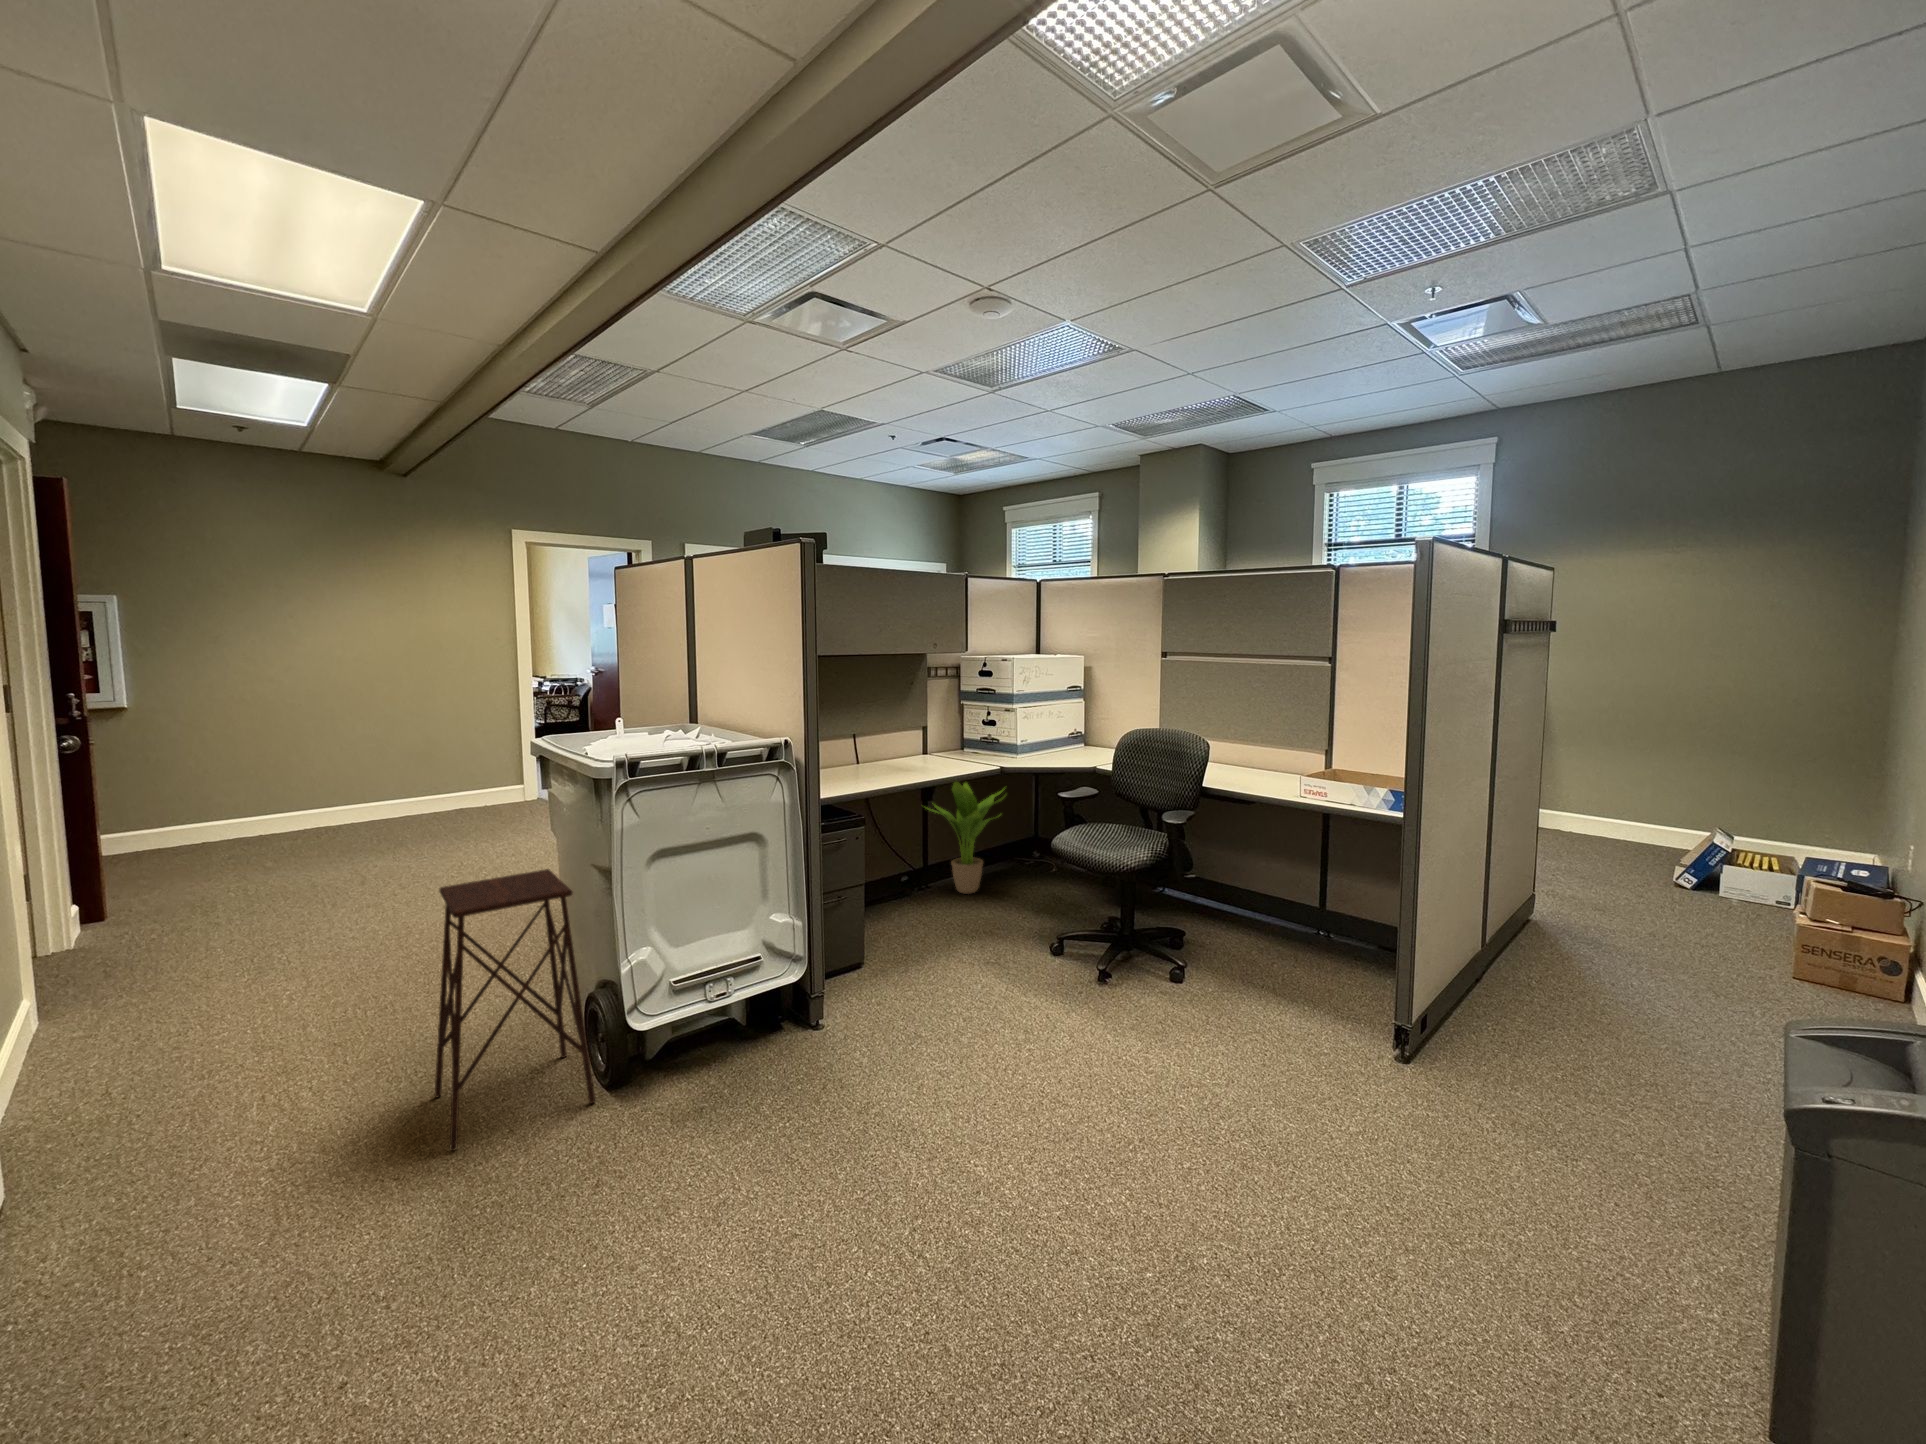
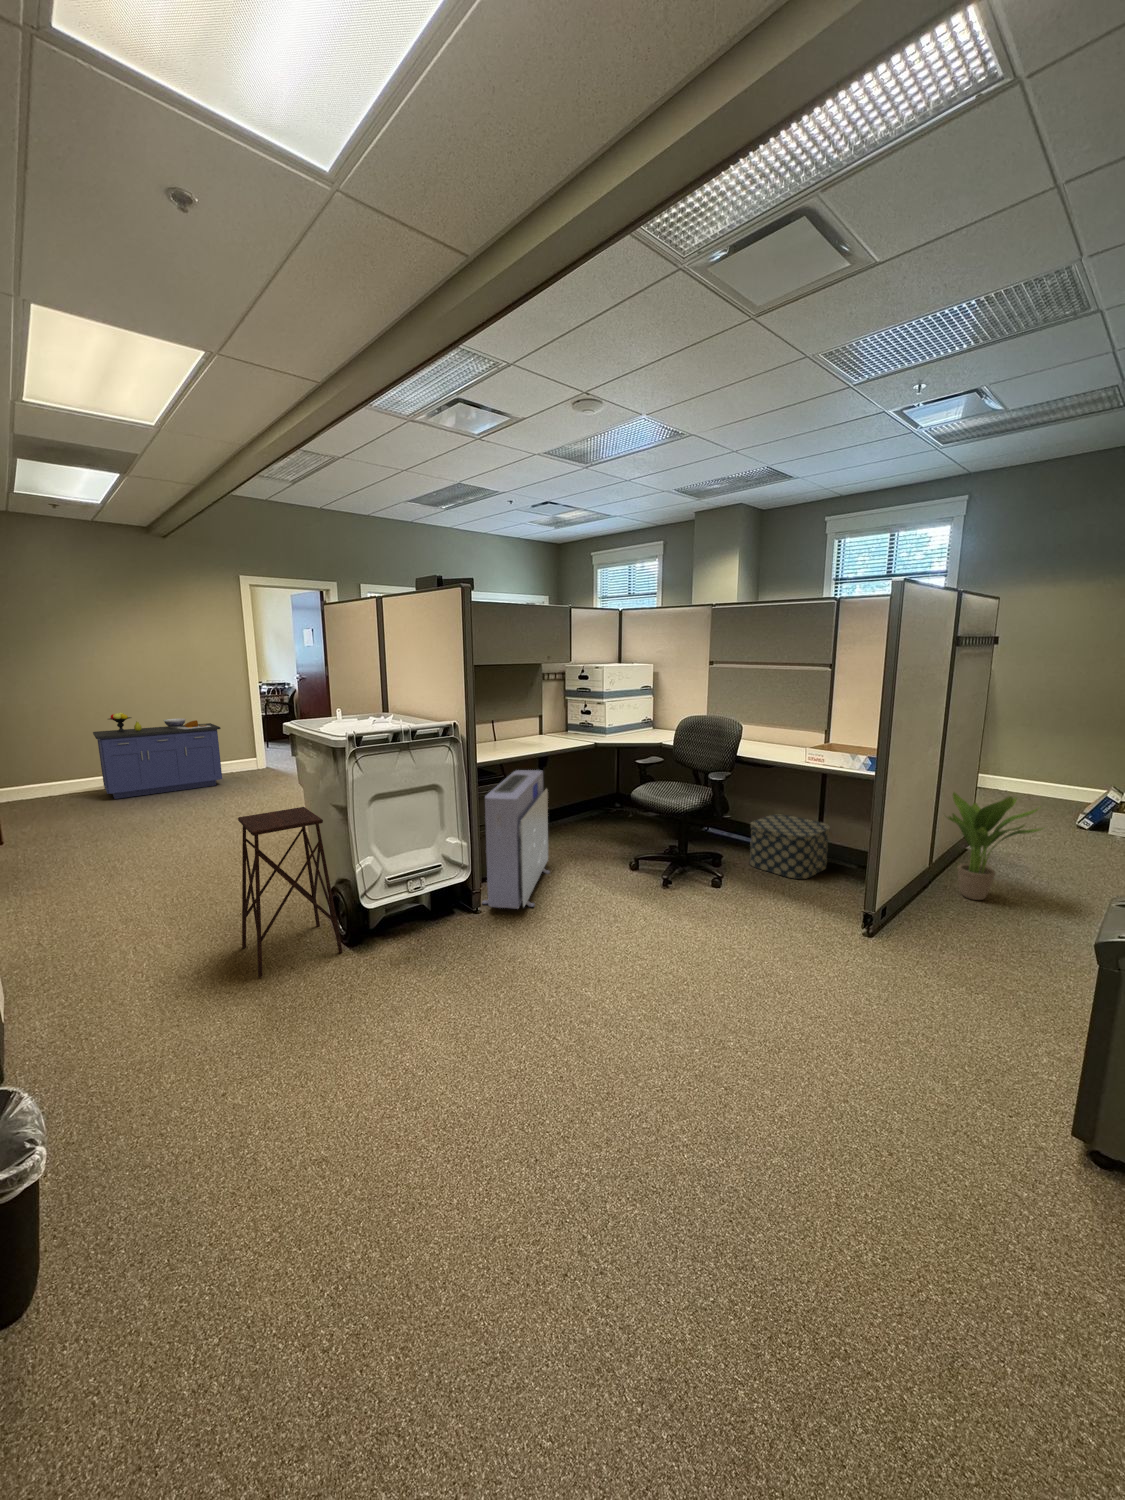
storage cabinet: none [266,721,461,850] -> present [93,713,222,799]
potted plant: present [926,782,1006,894] -> present [948,792,1042,900]
air purifier: none [824,809,932,1025] -> present [482,770,550,909]
storage box: none [1226,873,1341,971] -> present [750,814,830,879]

